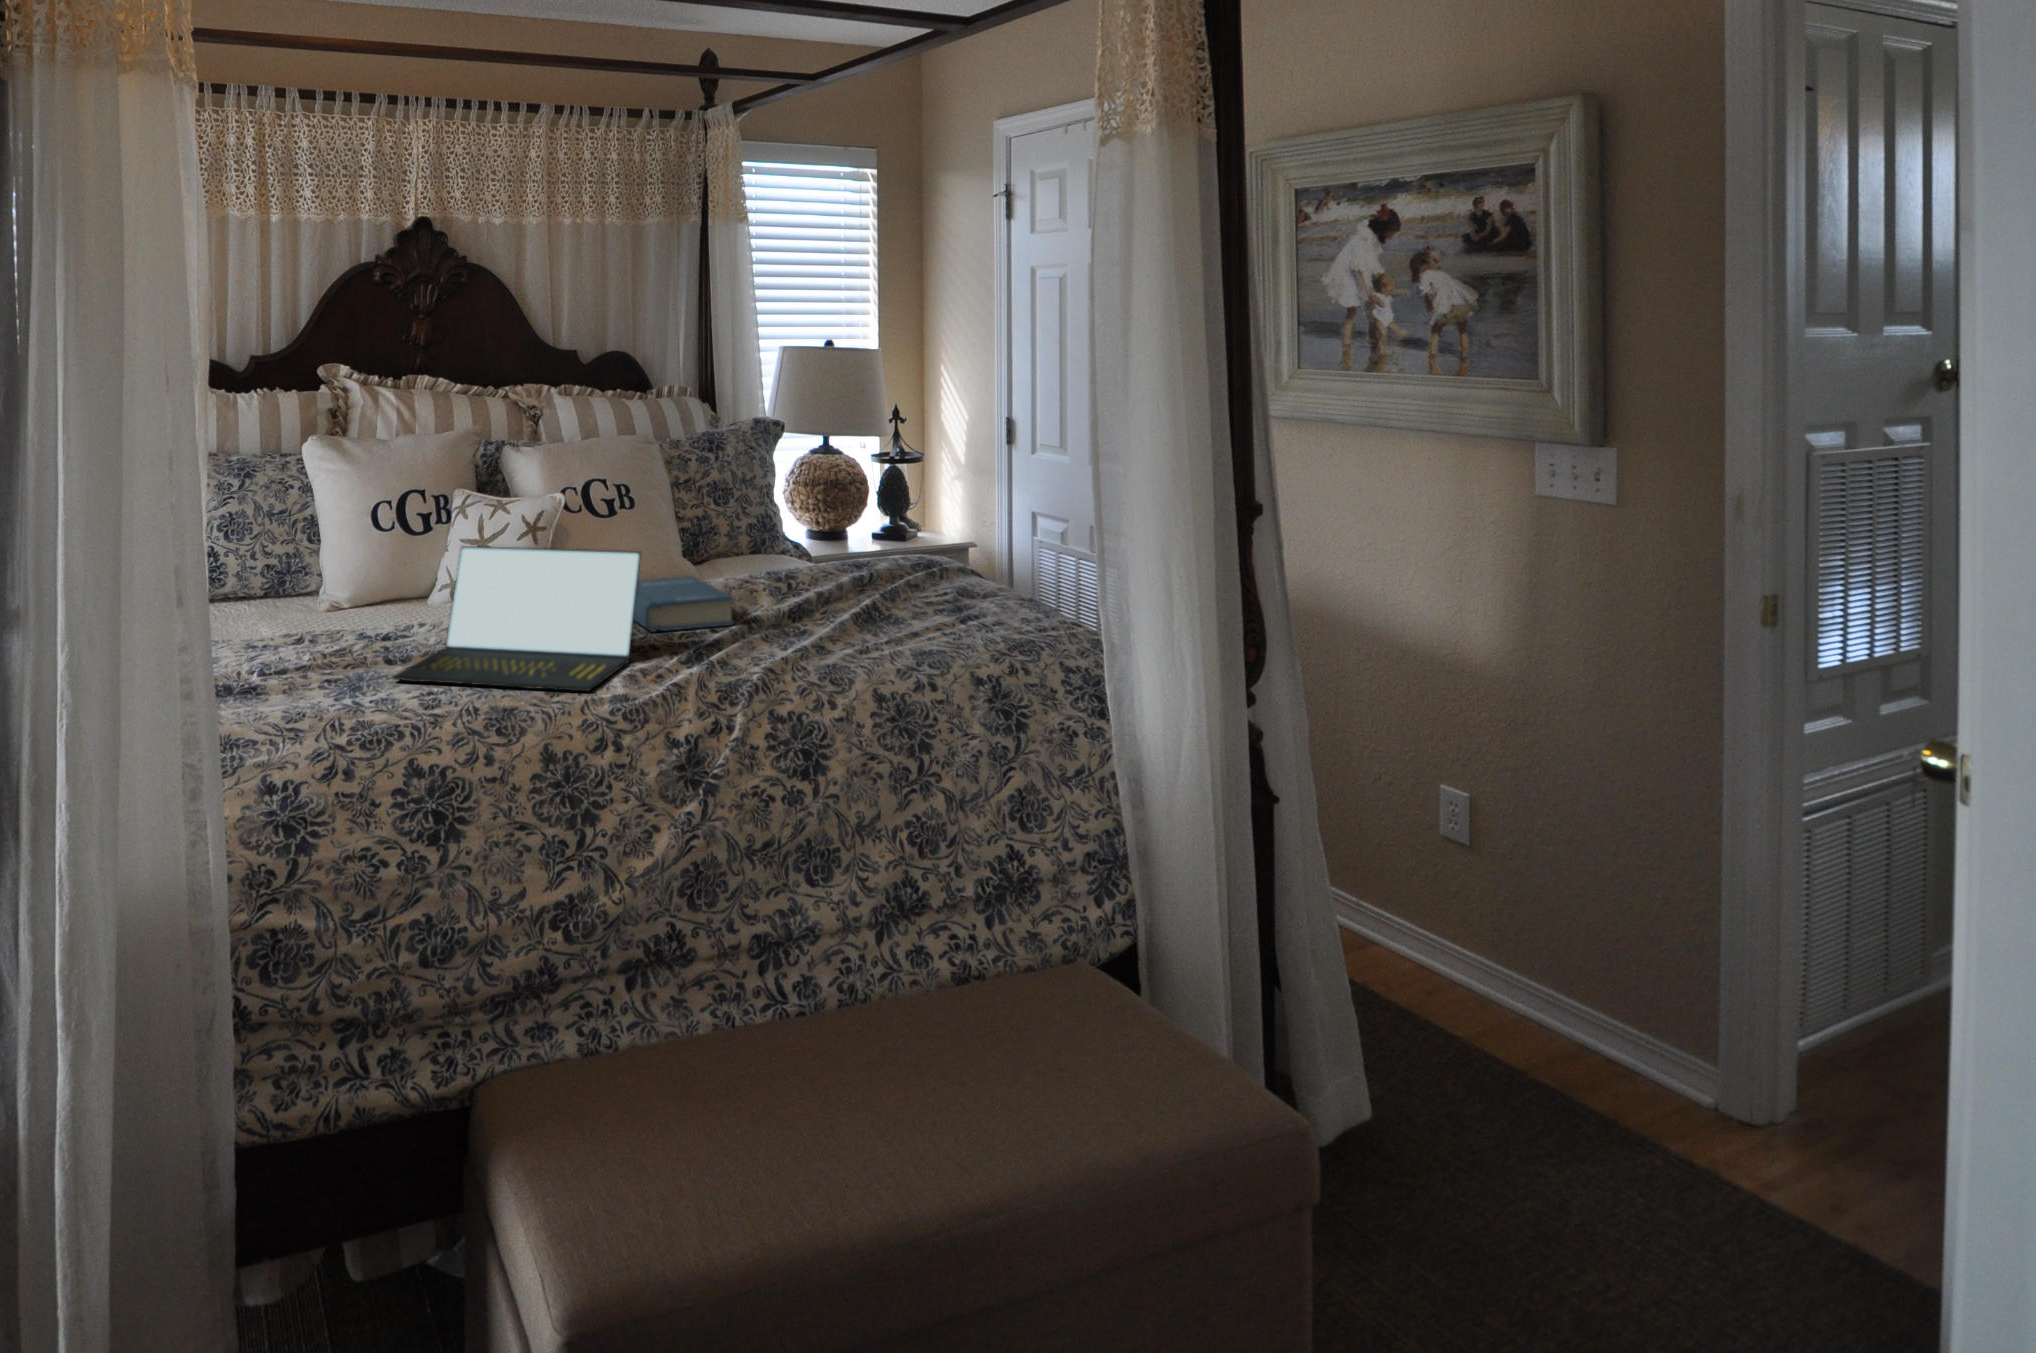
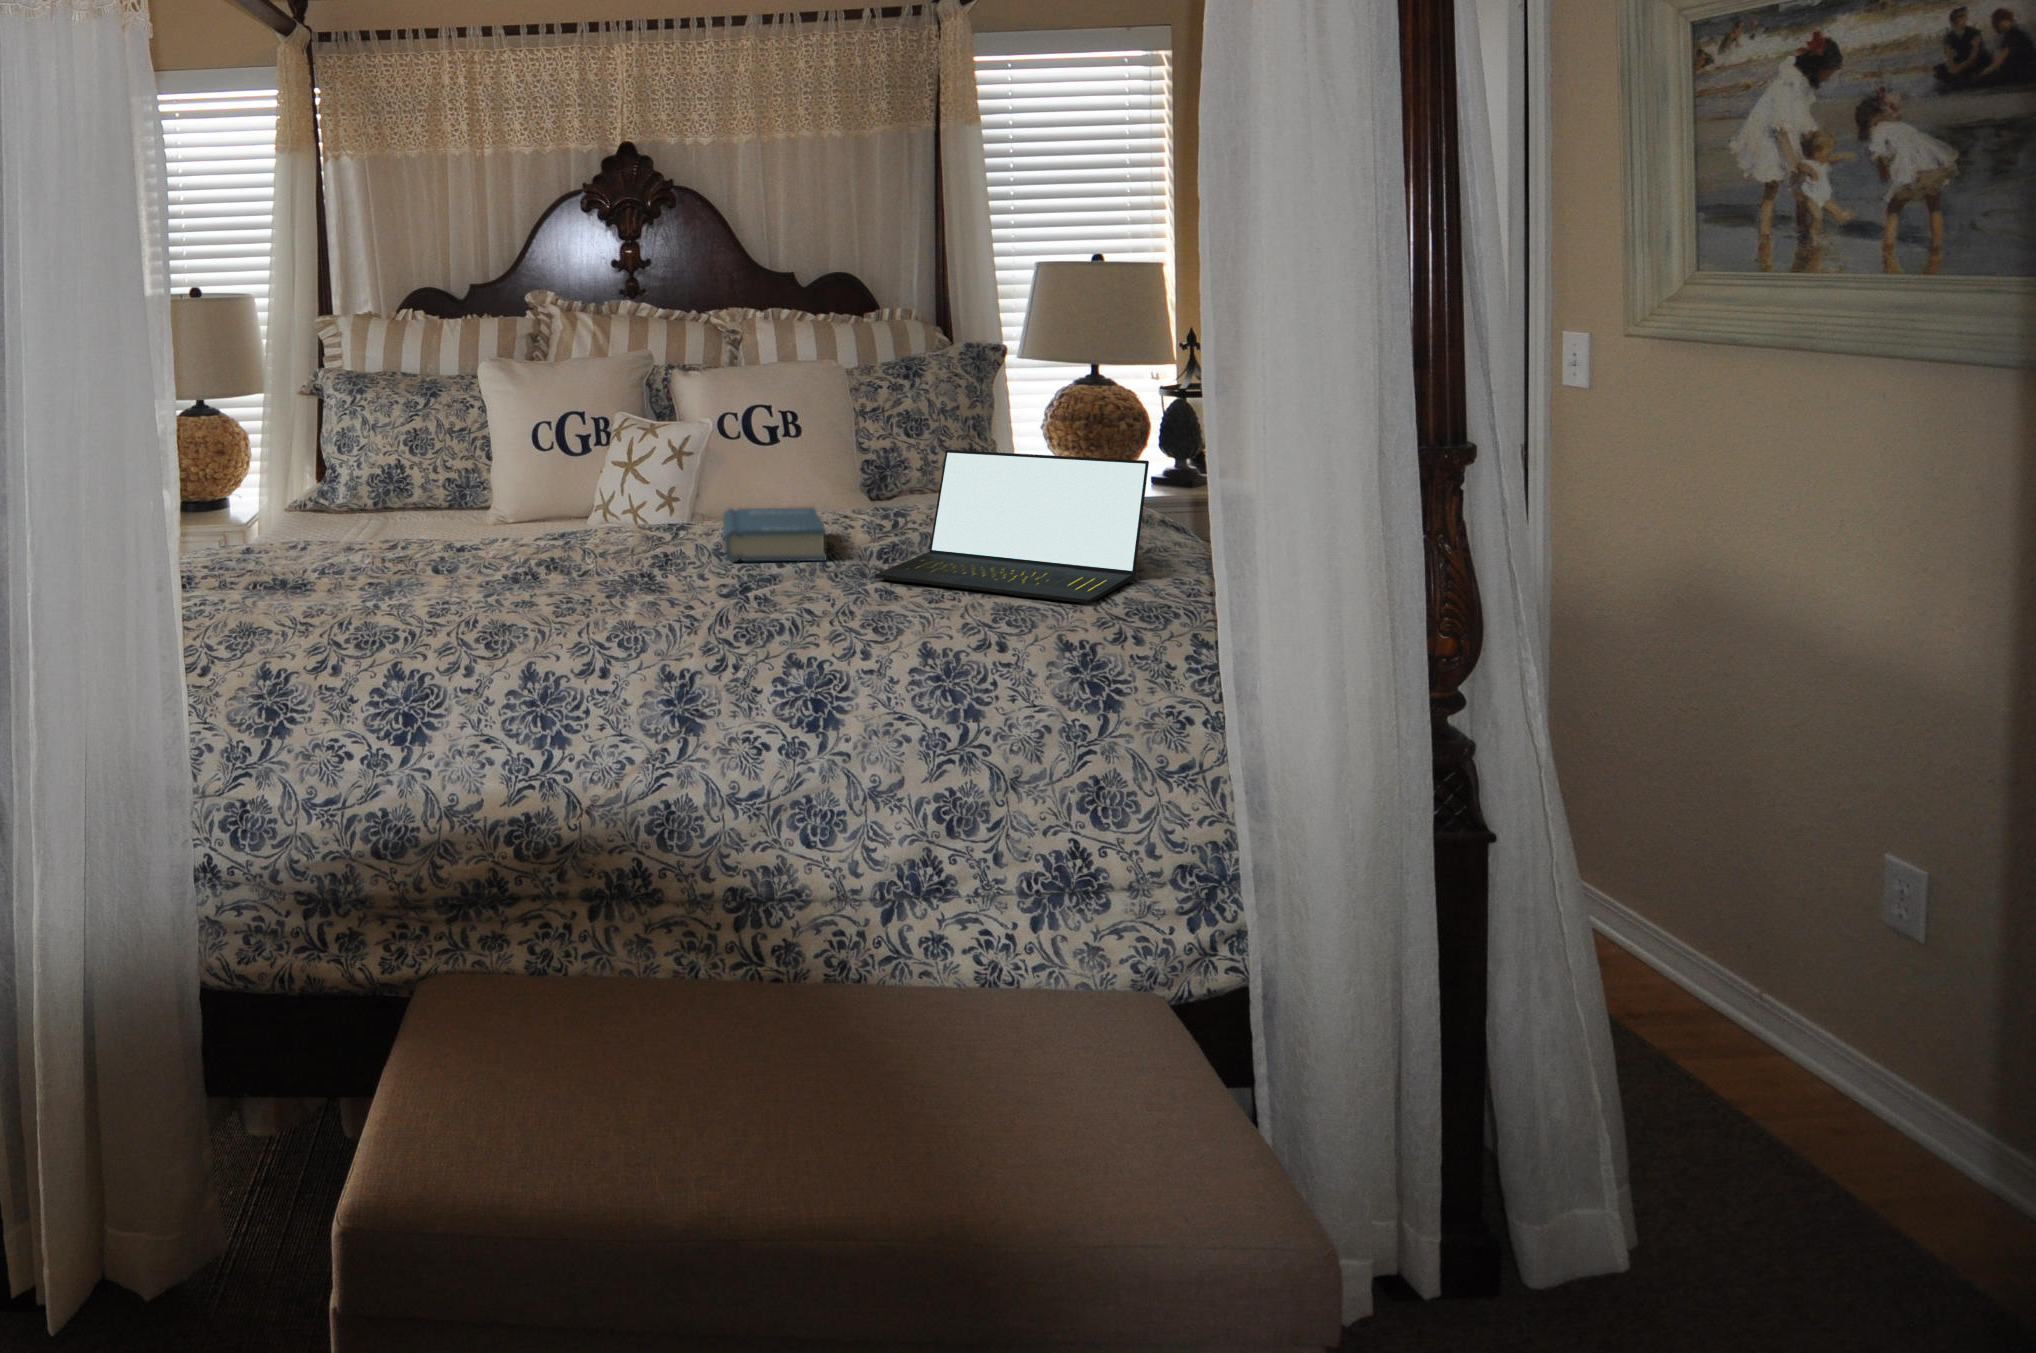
laptop: present [392,546,641,691] -> present [875,450,1149,604]

